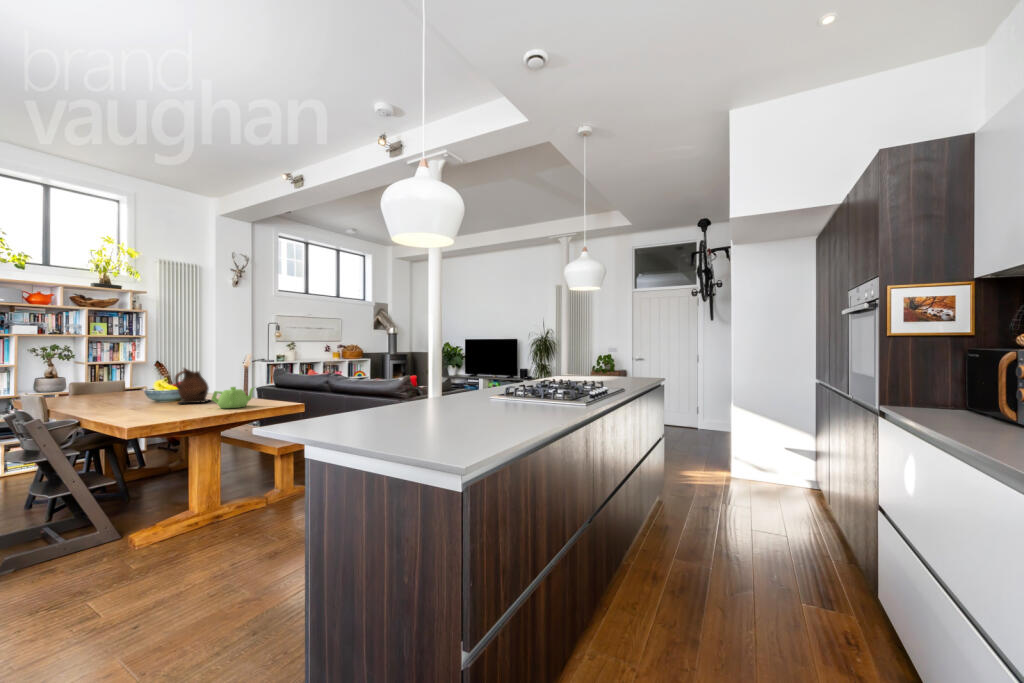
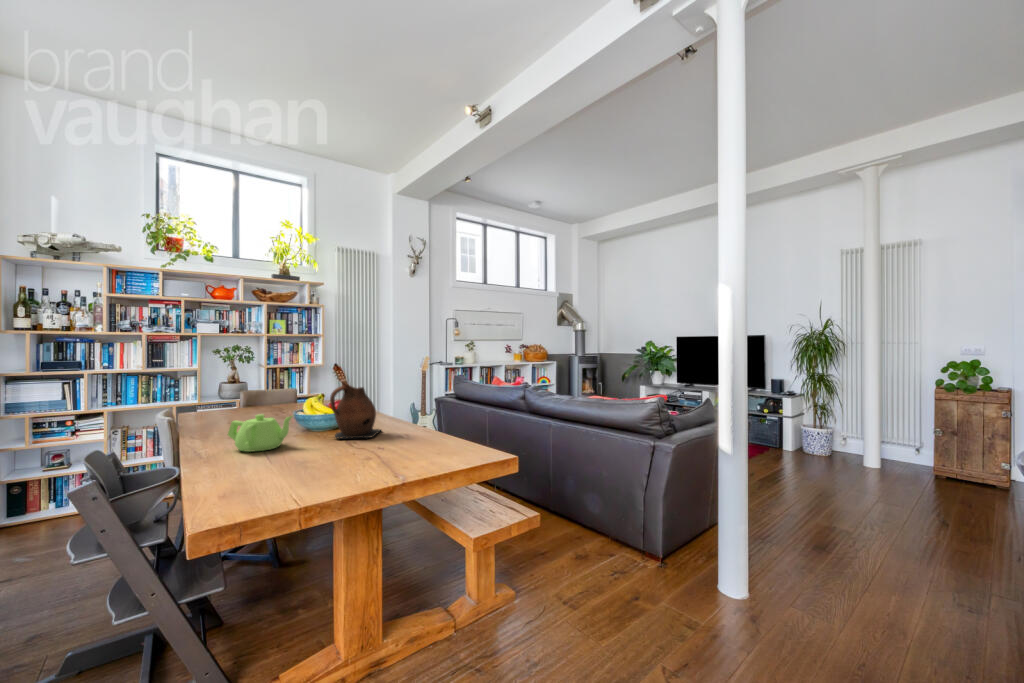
teapot: present [211,387,254,408] -> present [228,414,292,452]

